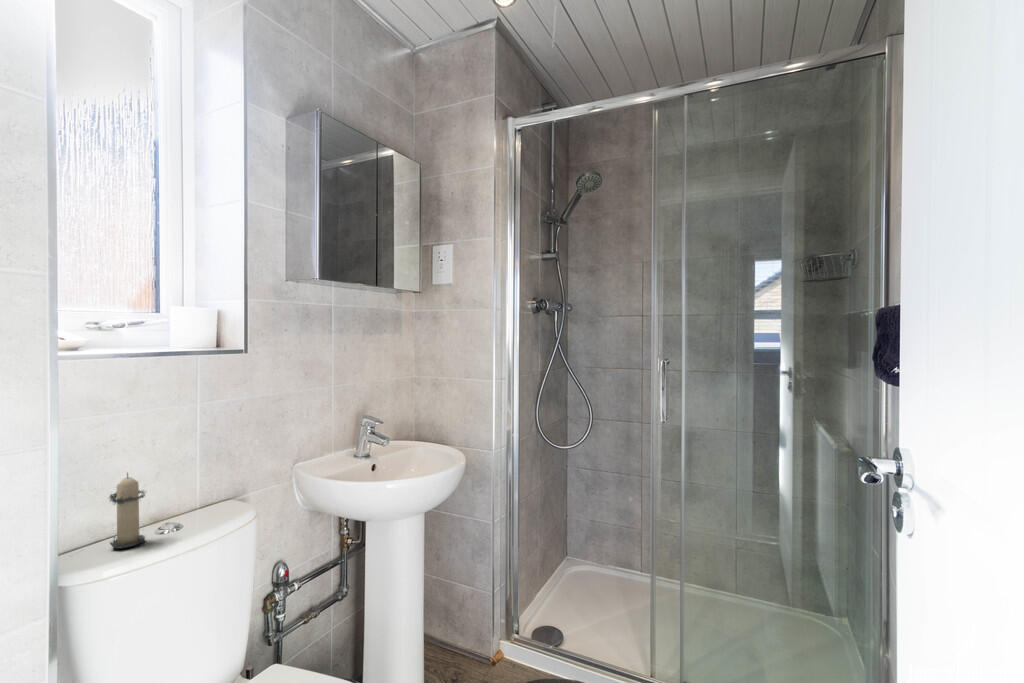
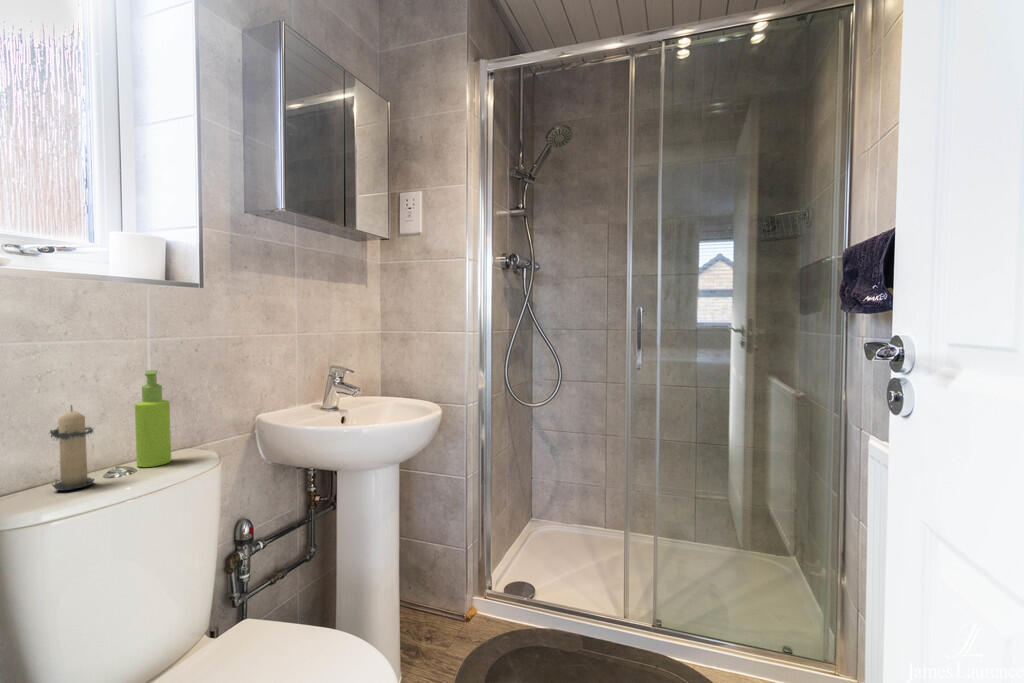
soap dispenser: none [183,434,213,523] -> present [135,370,171,467]

